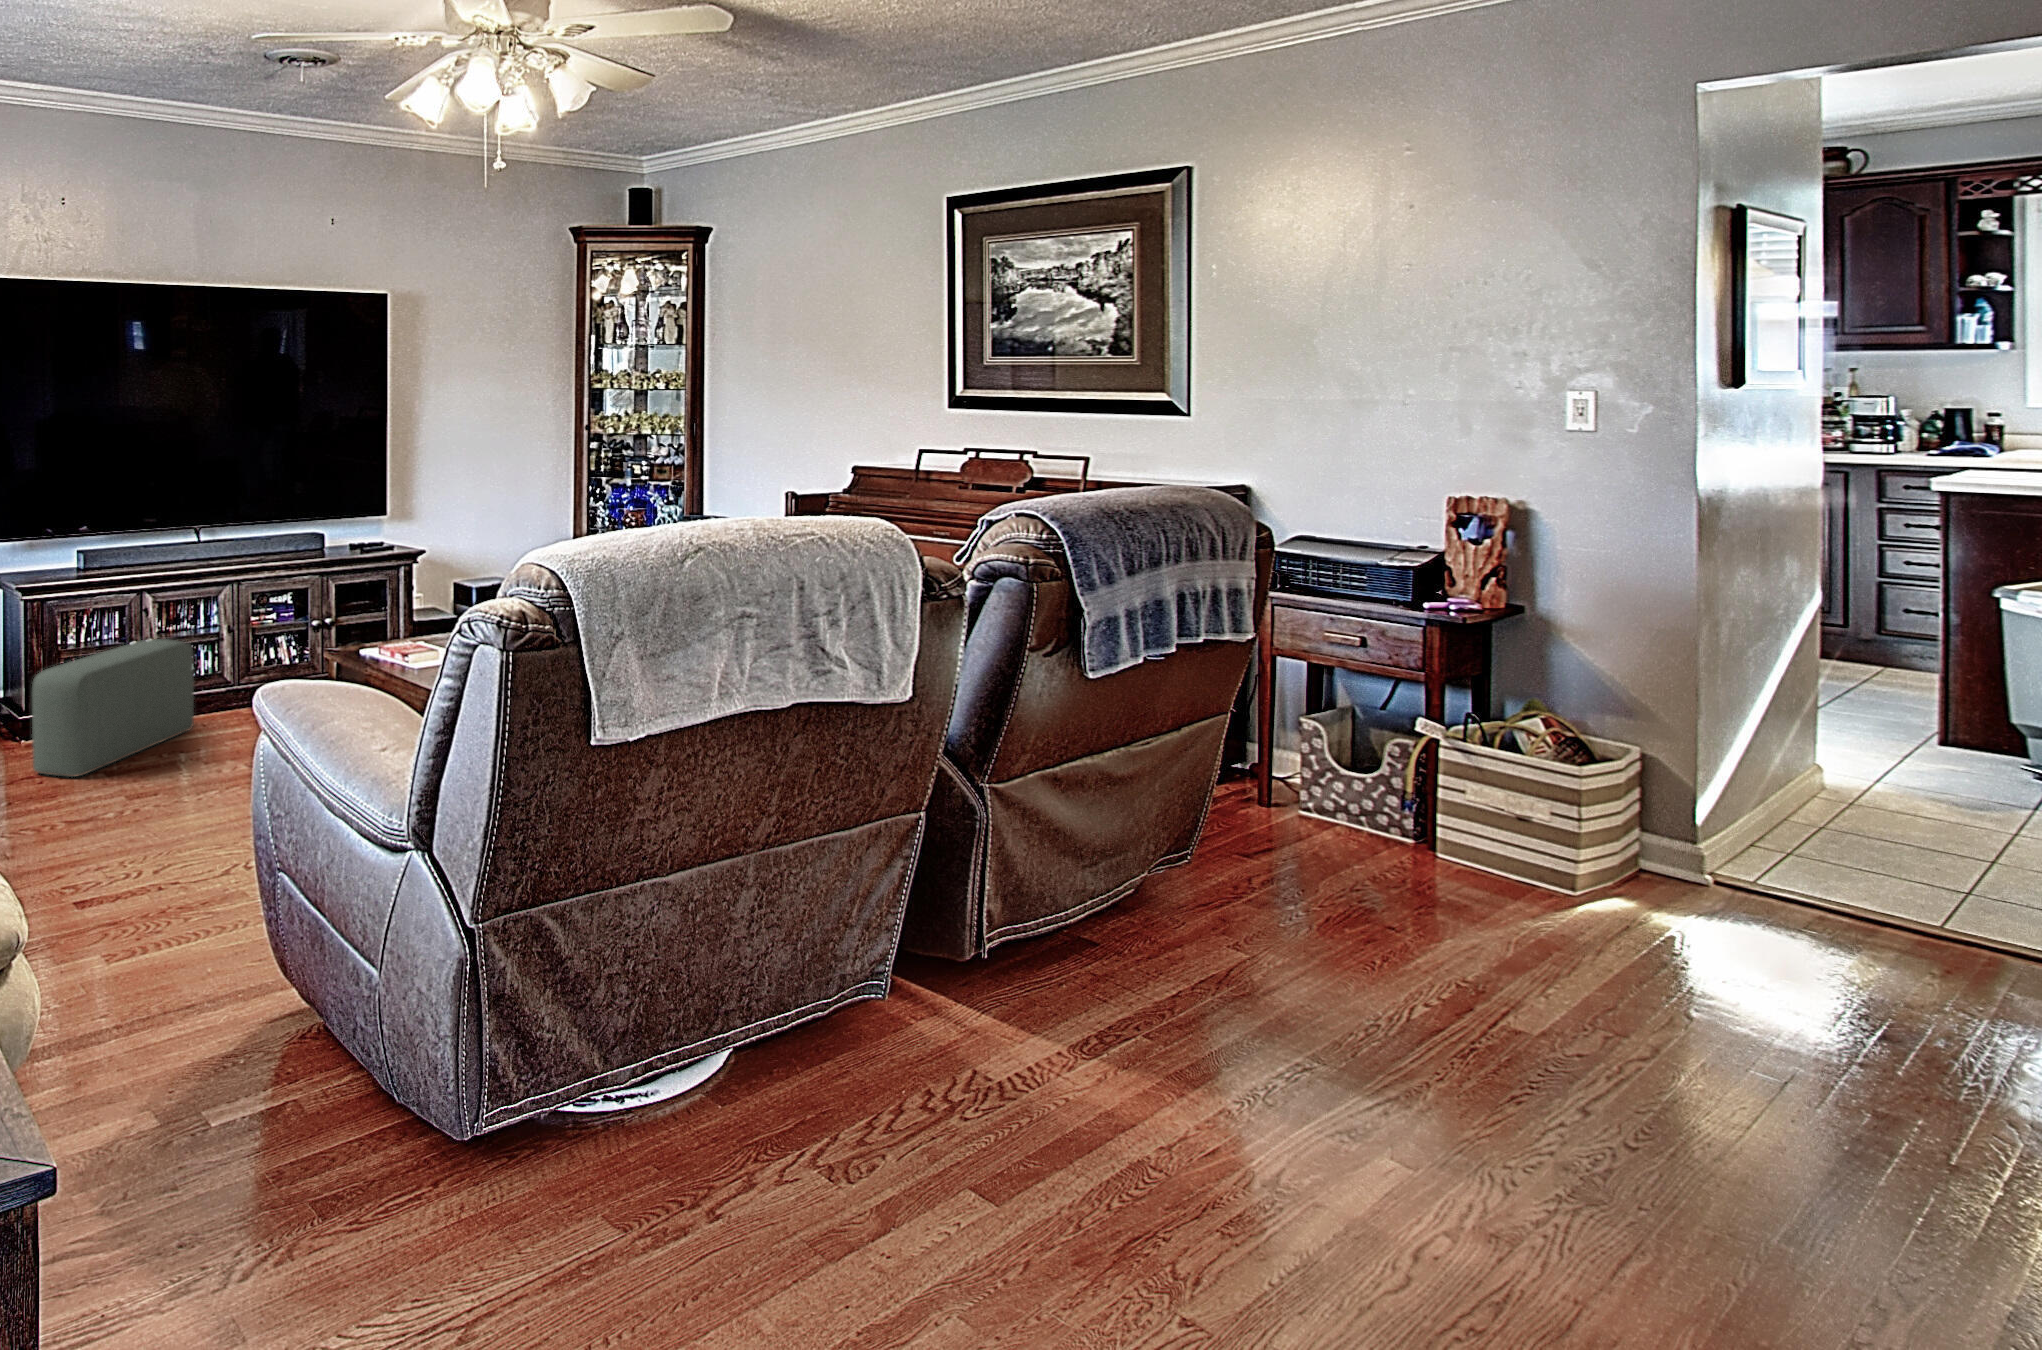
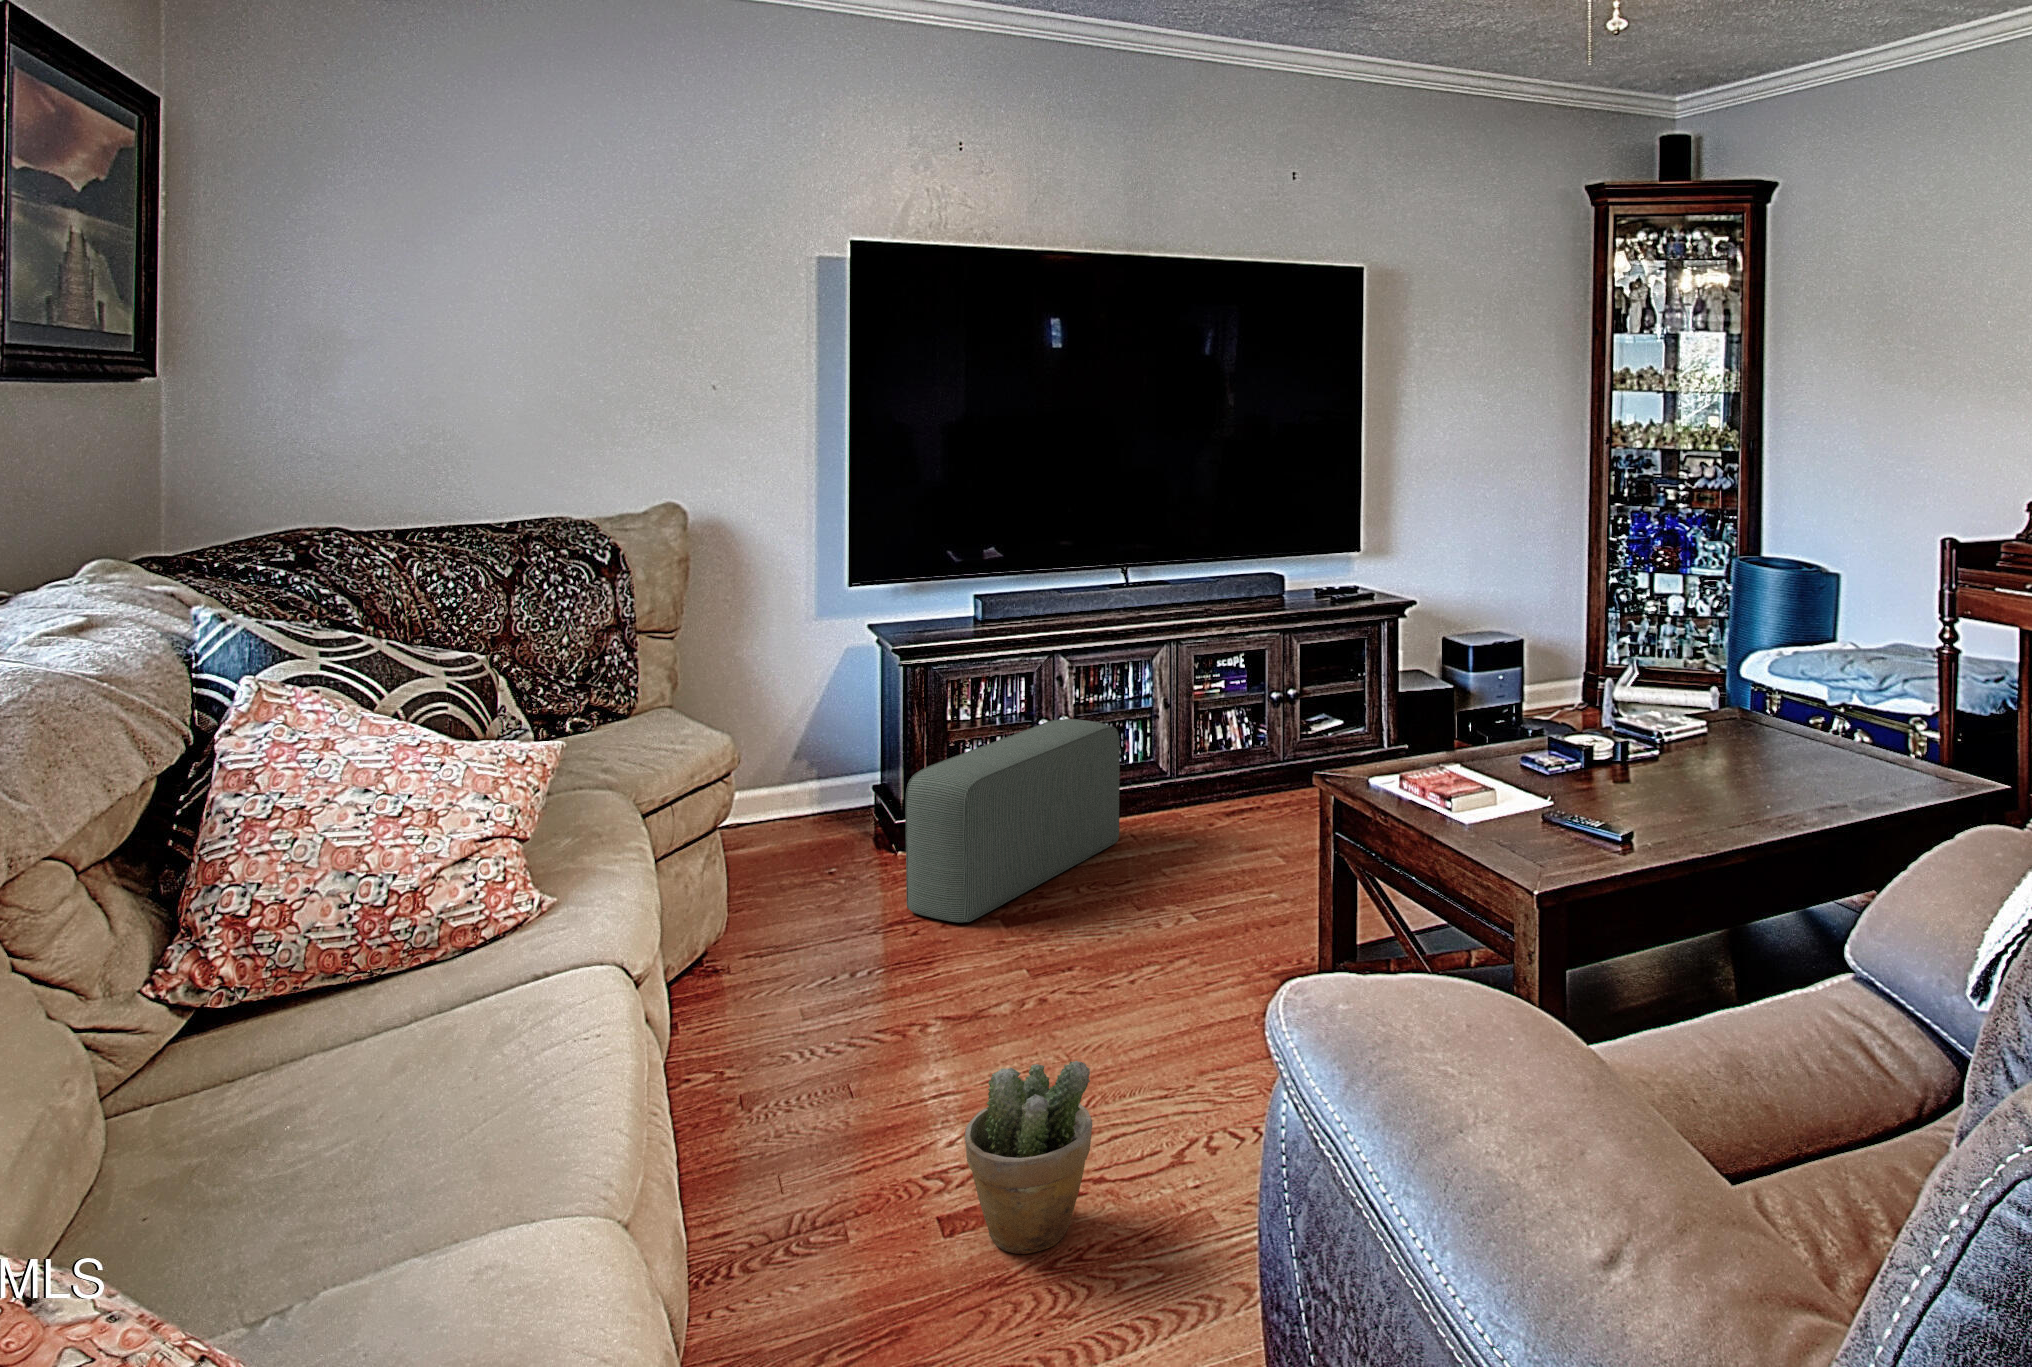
potted plant: none [88,804,167,918] -> present [965,1061,1092,1254]

